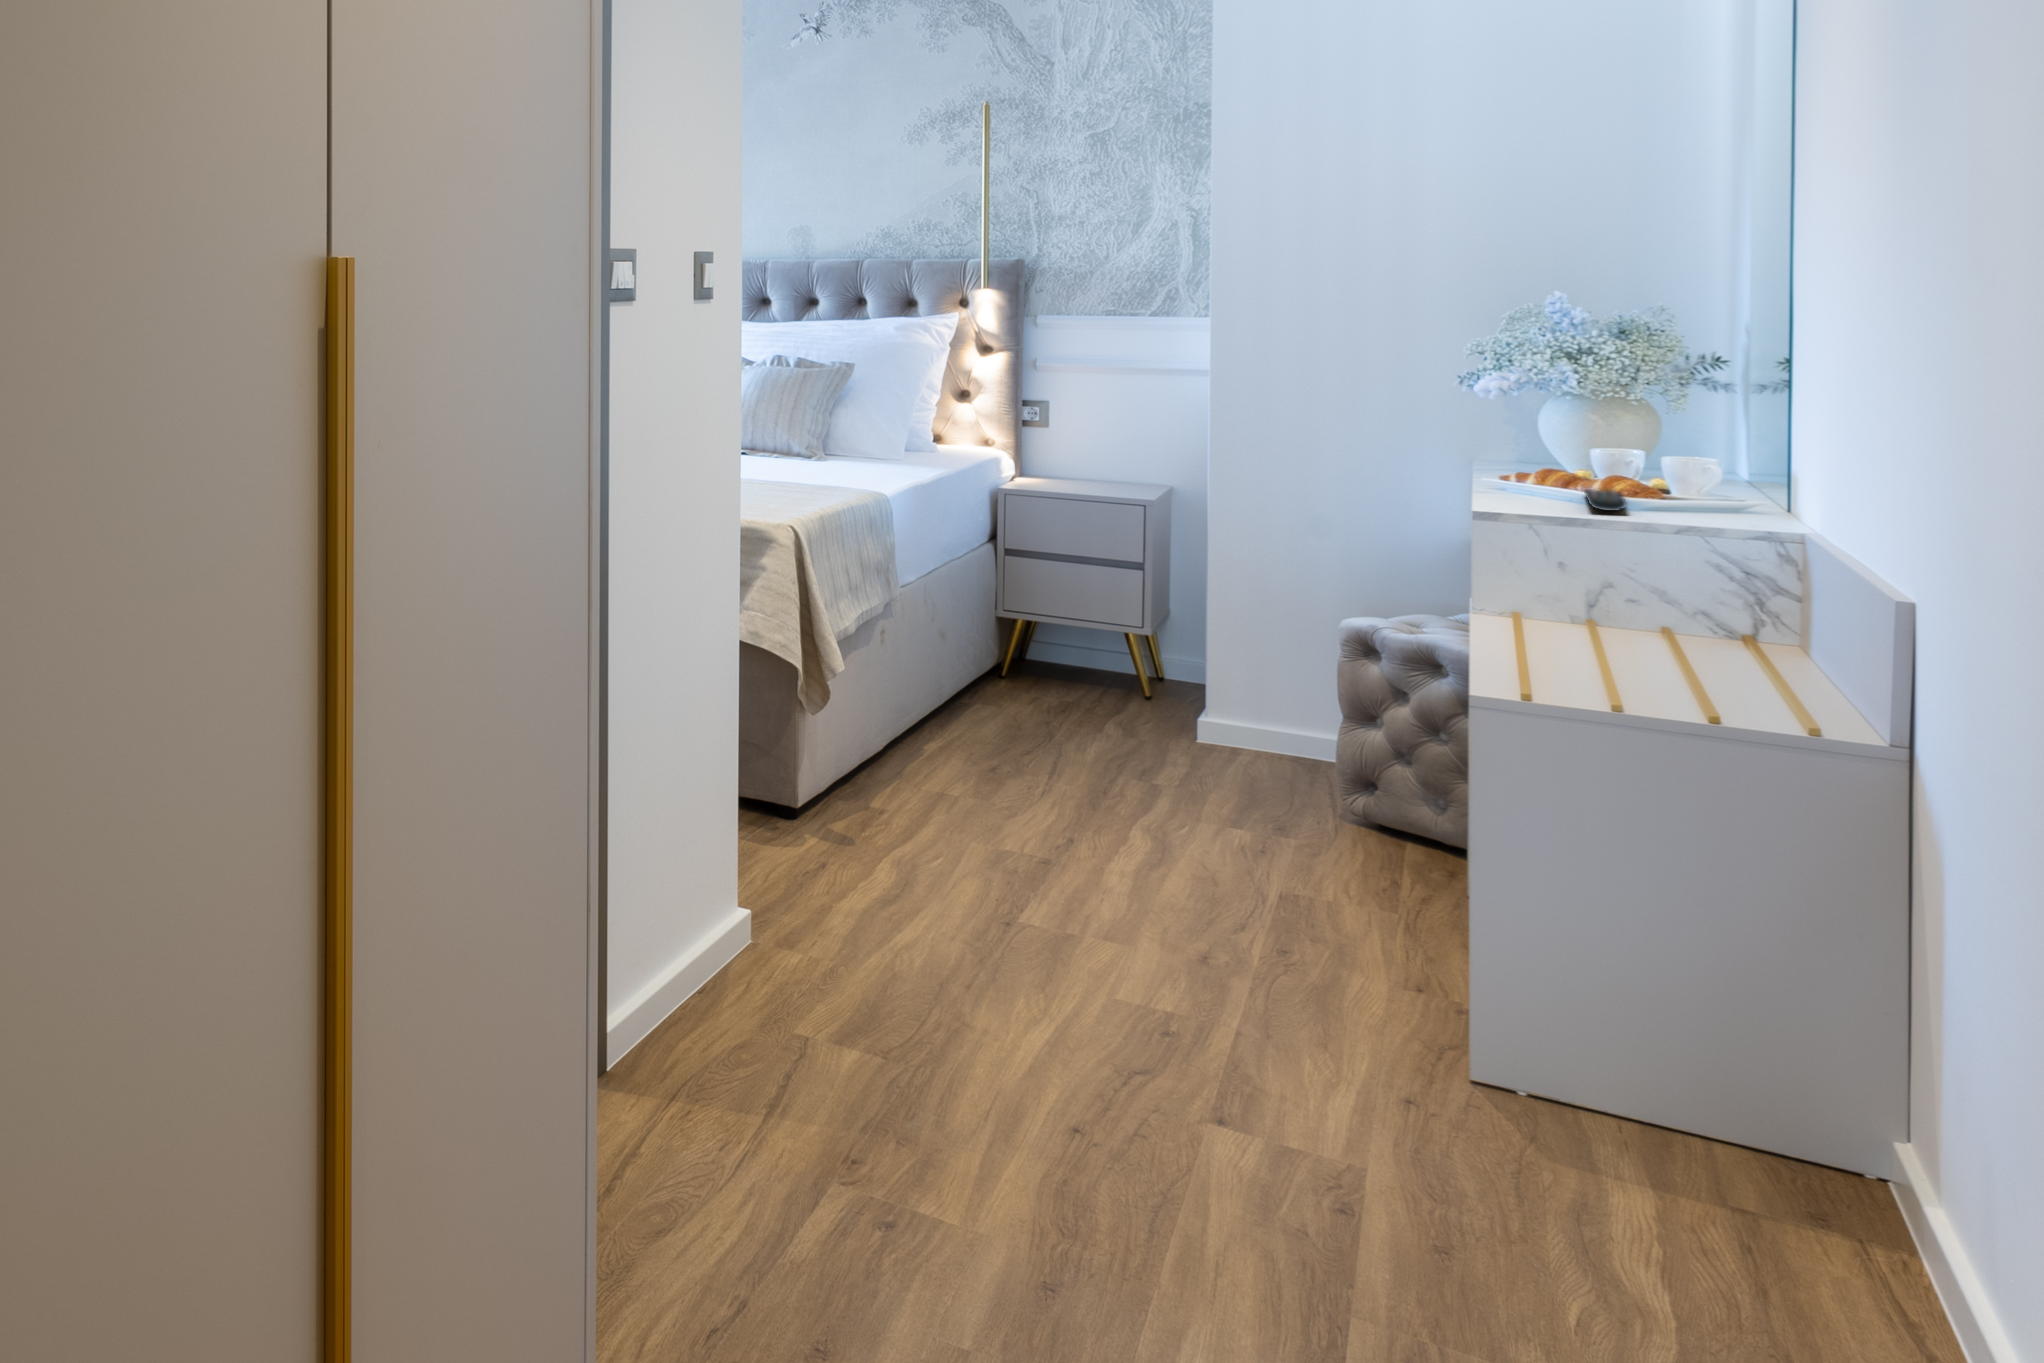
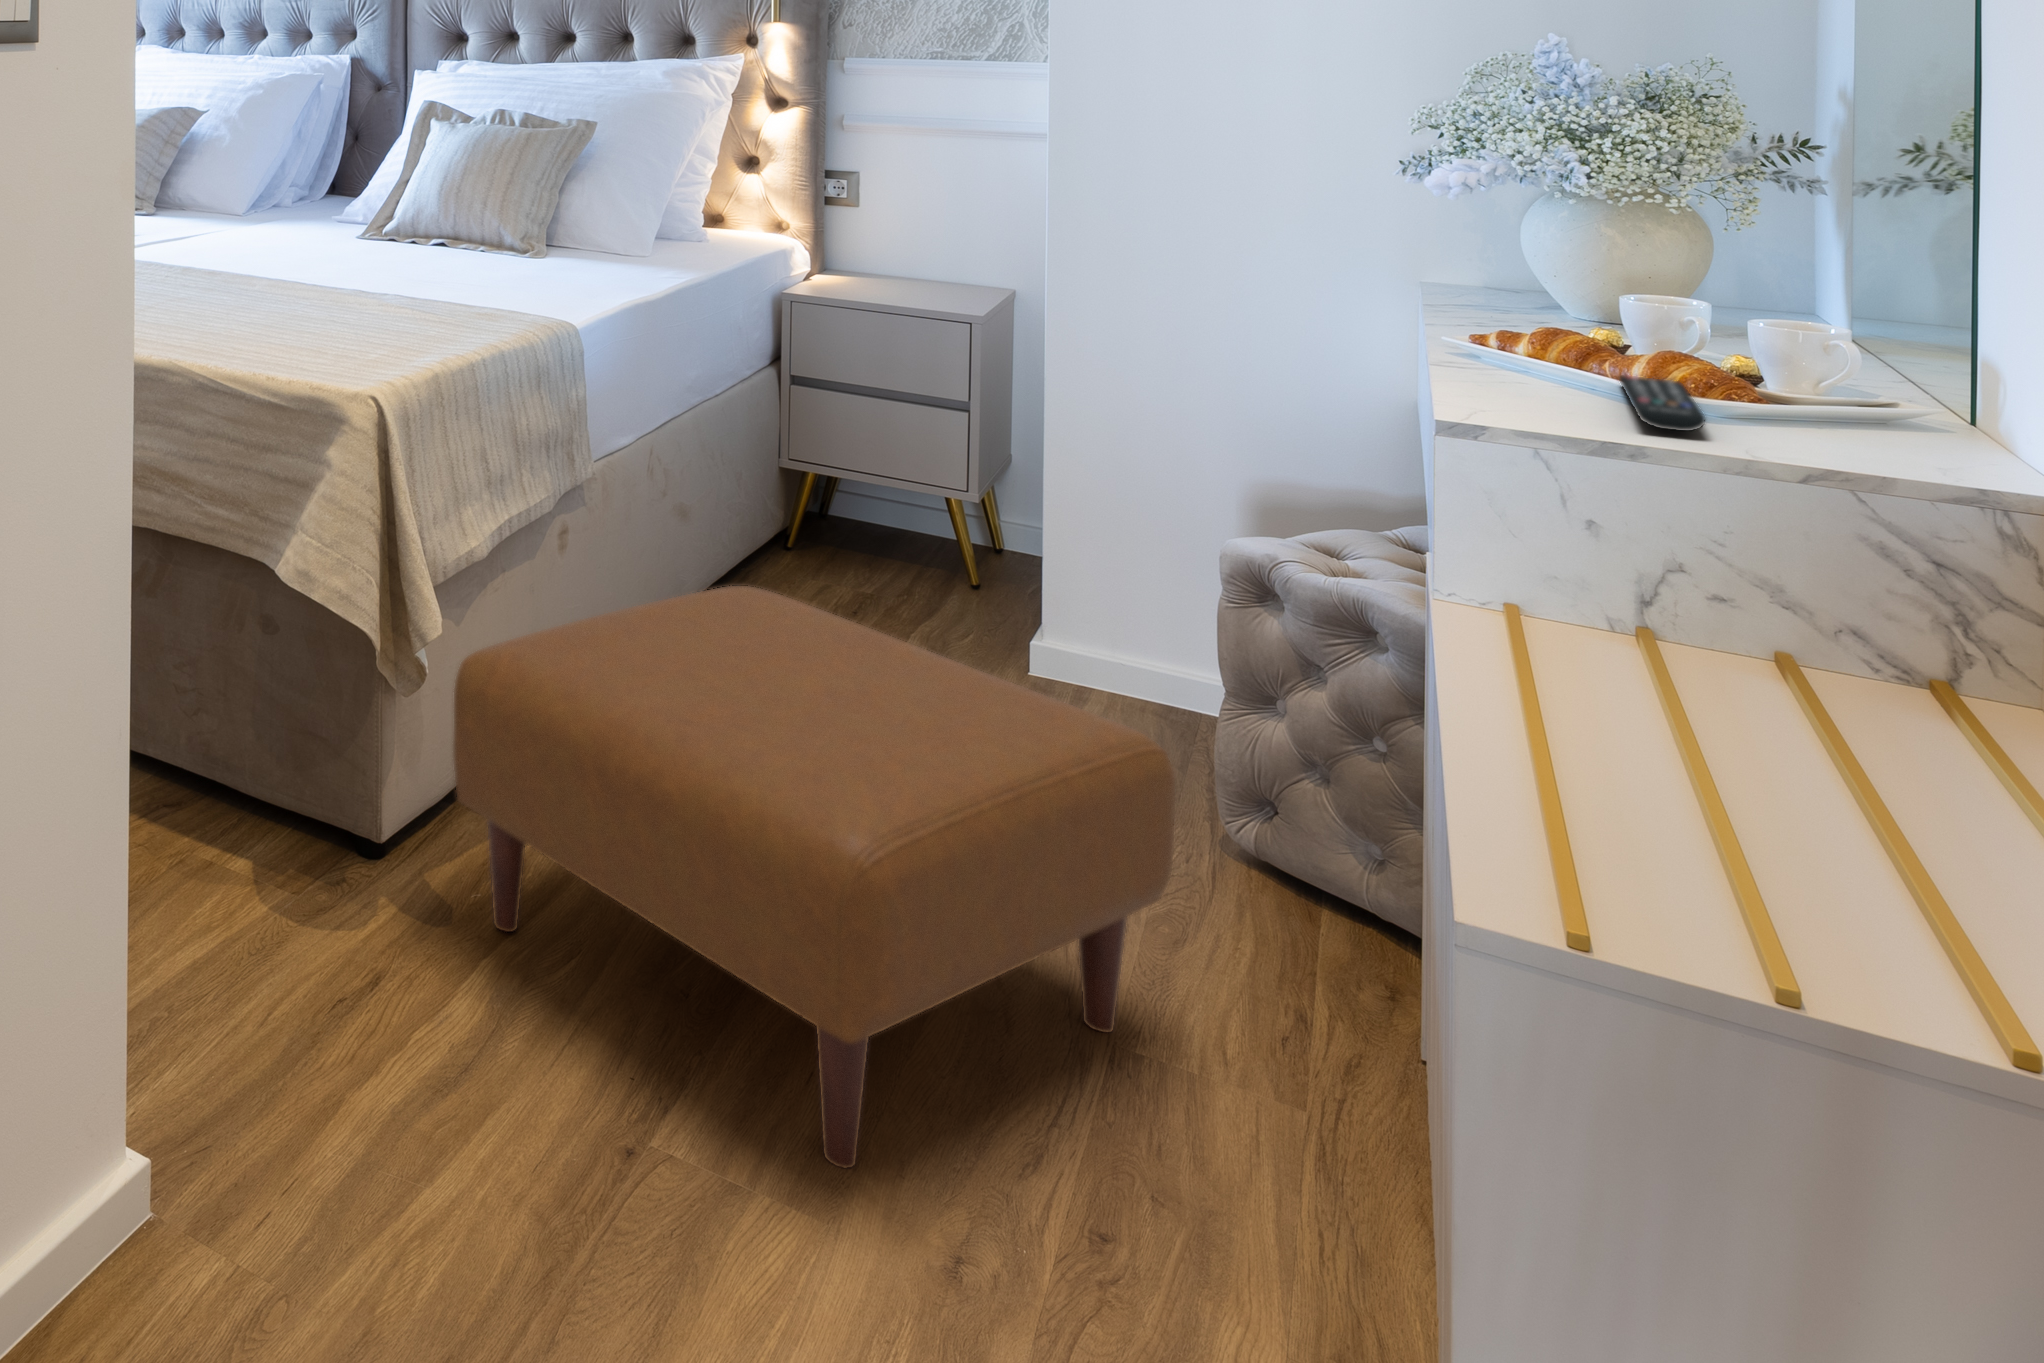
ottoman: none [859,649,1318,926] -> present [453,586,1175,1168]

